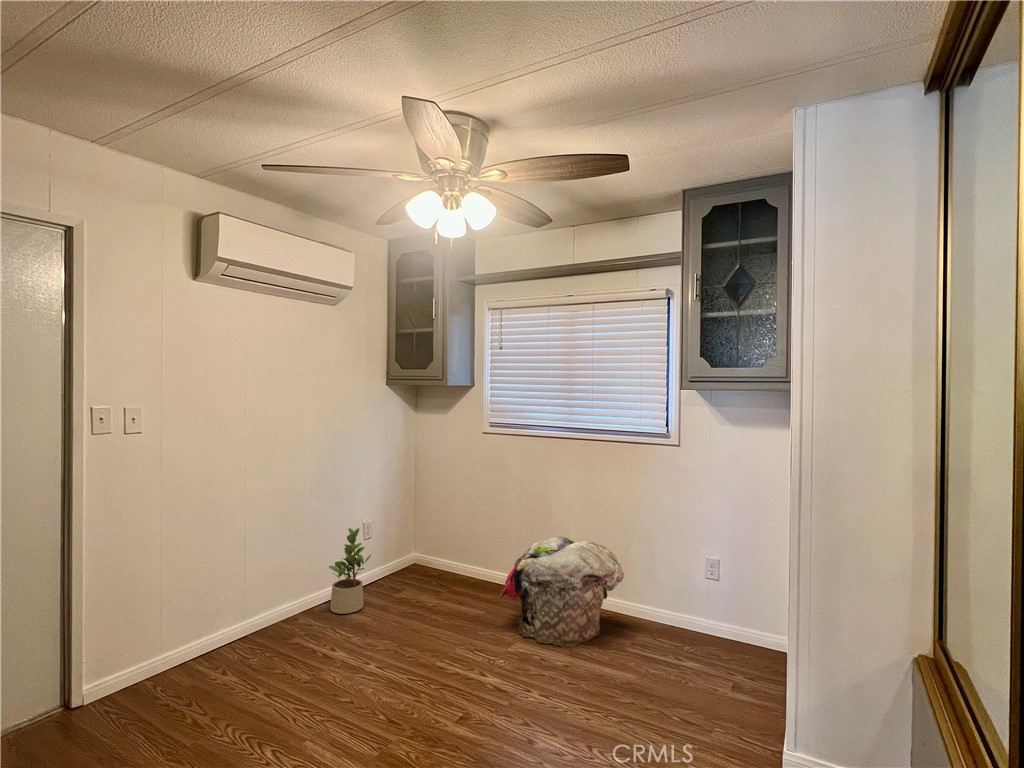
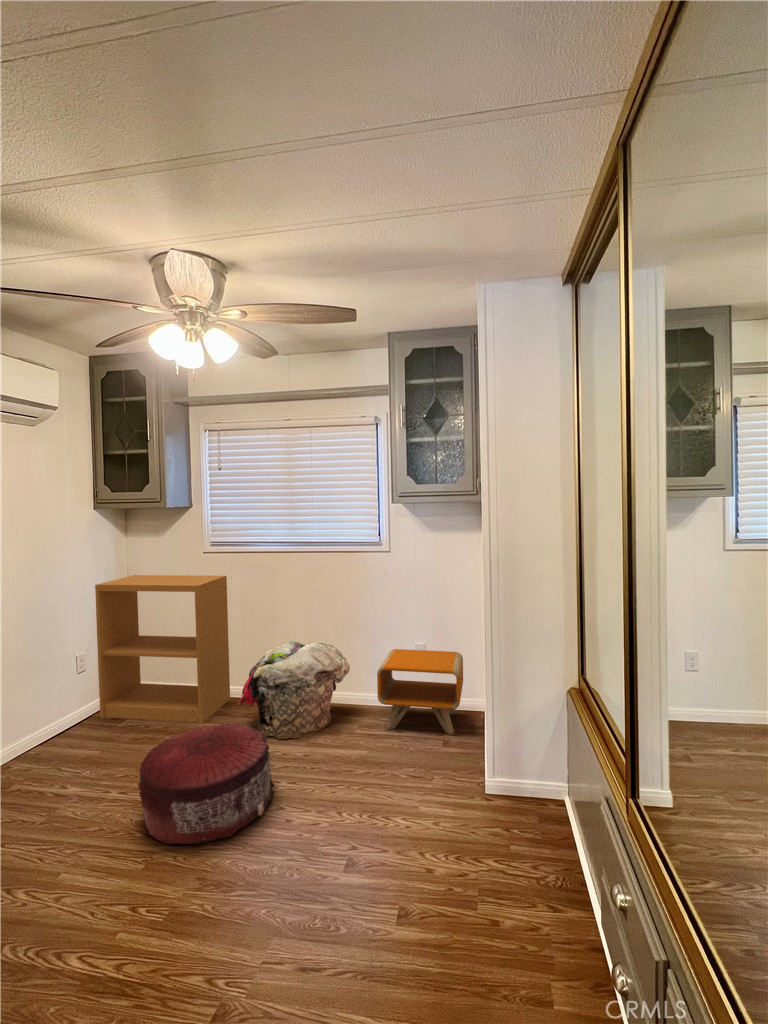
bookshelf: none [378,450,501,610] -> present [95,575,230,724]
potted plant: present [329,528,371,614] -> none [45,662,95,753]
nightstand: none [653,562,768,681] -> present [377,649,463,735]
pouf: none [386,613,524,744] -> present [138,722,275,844]

